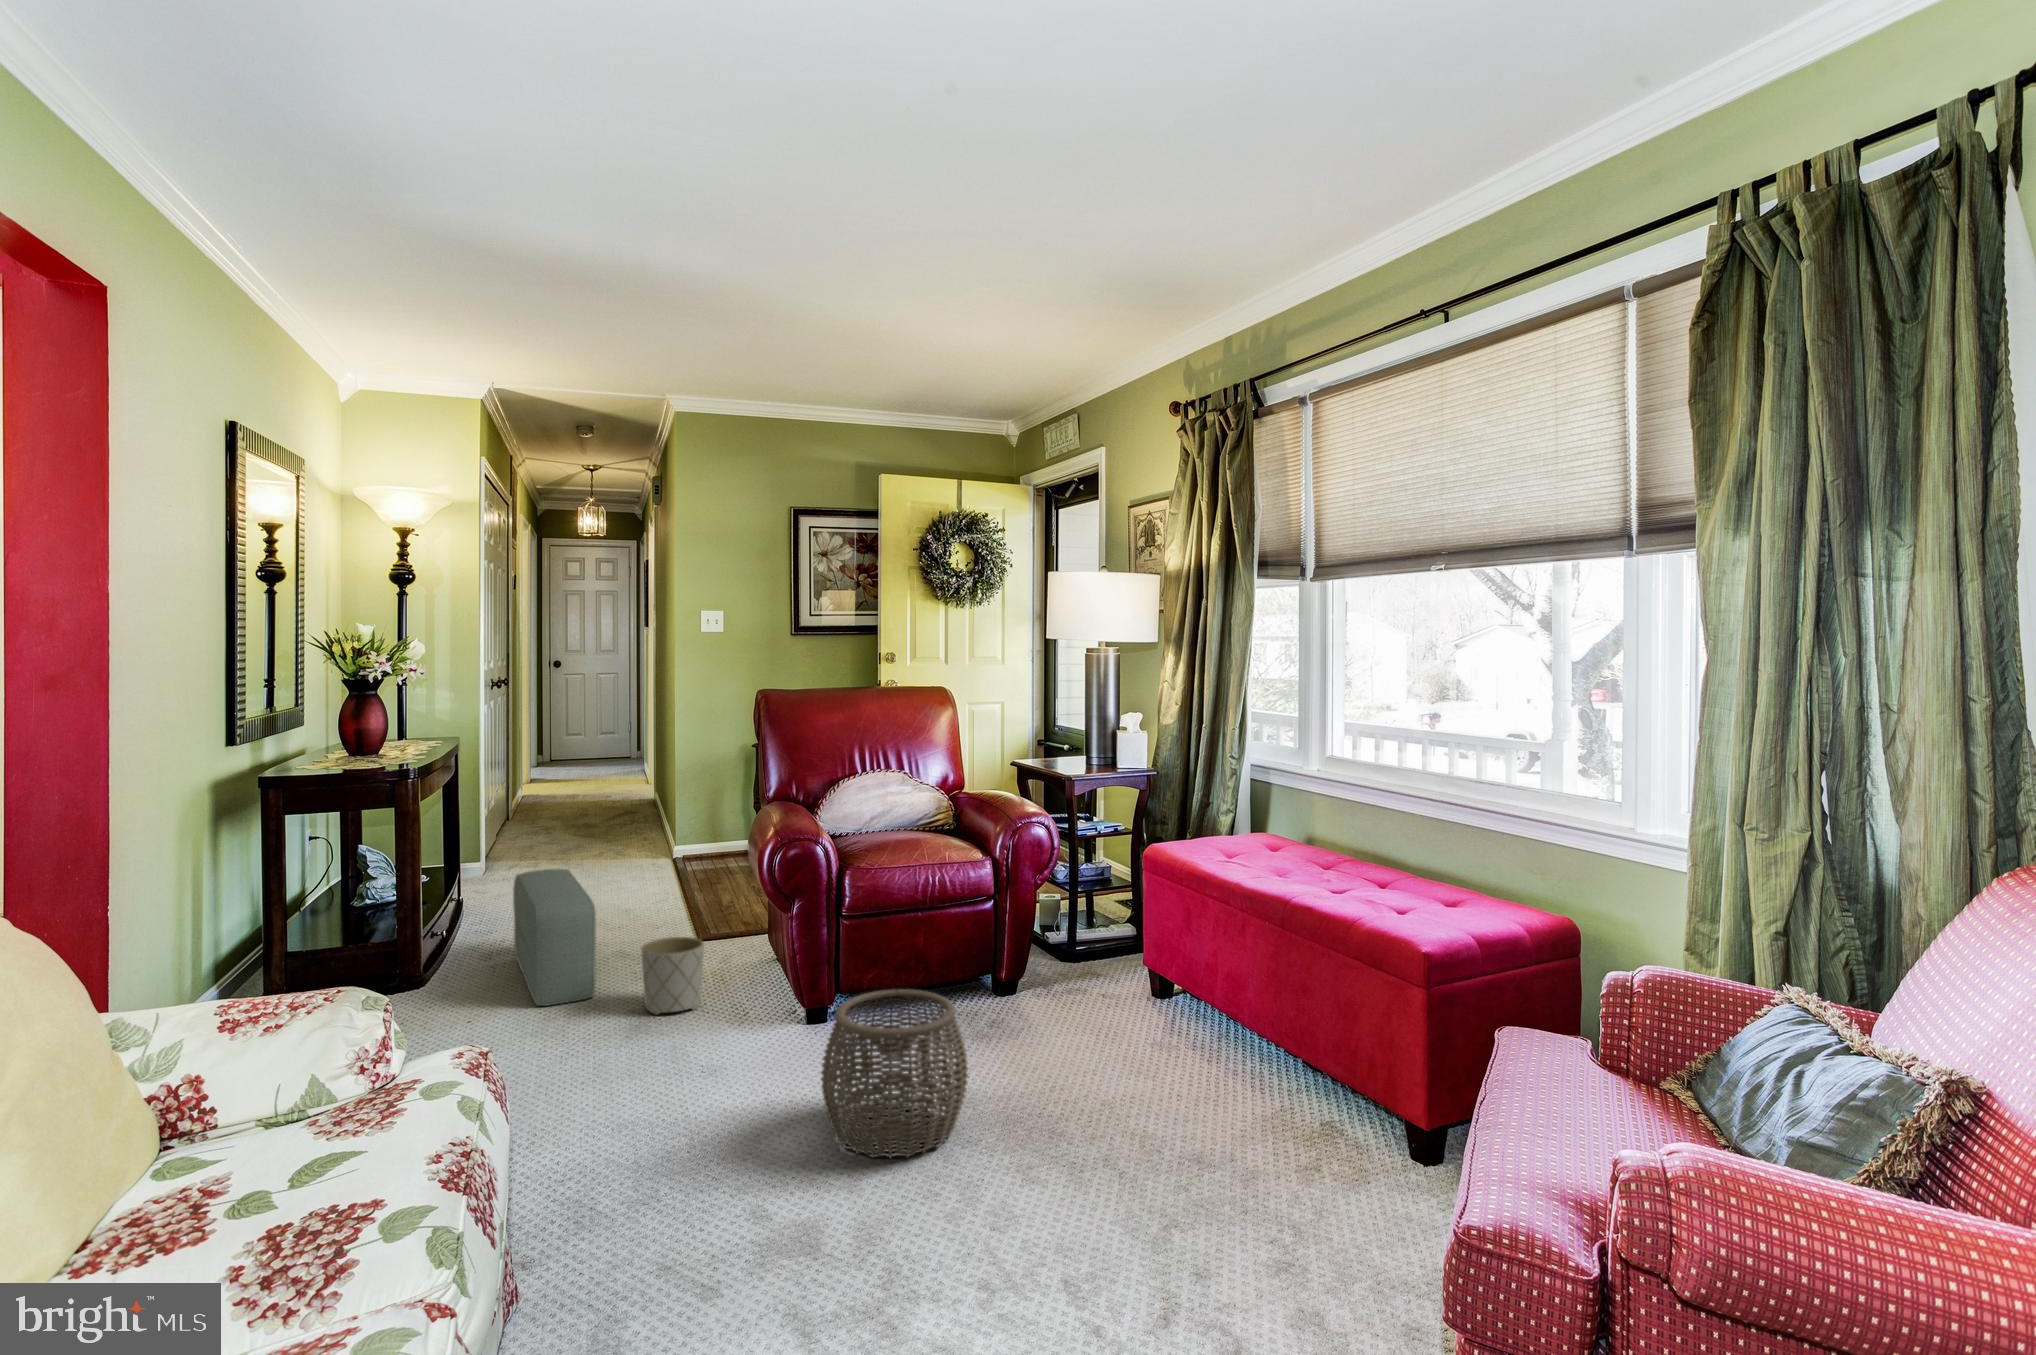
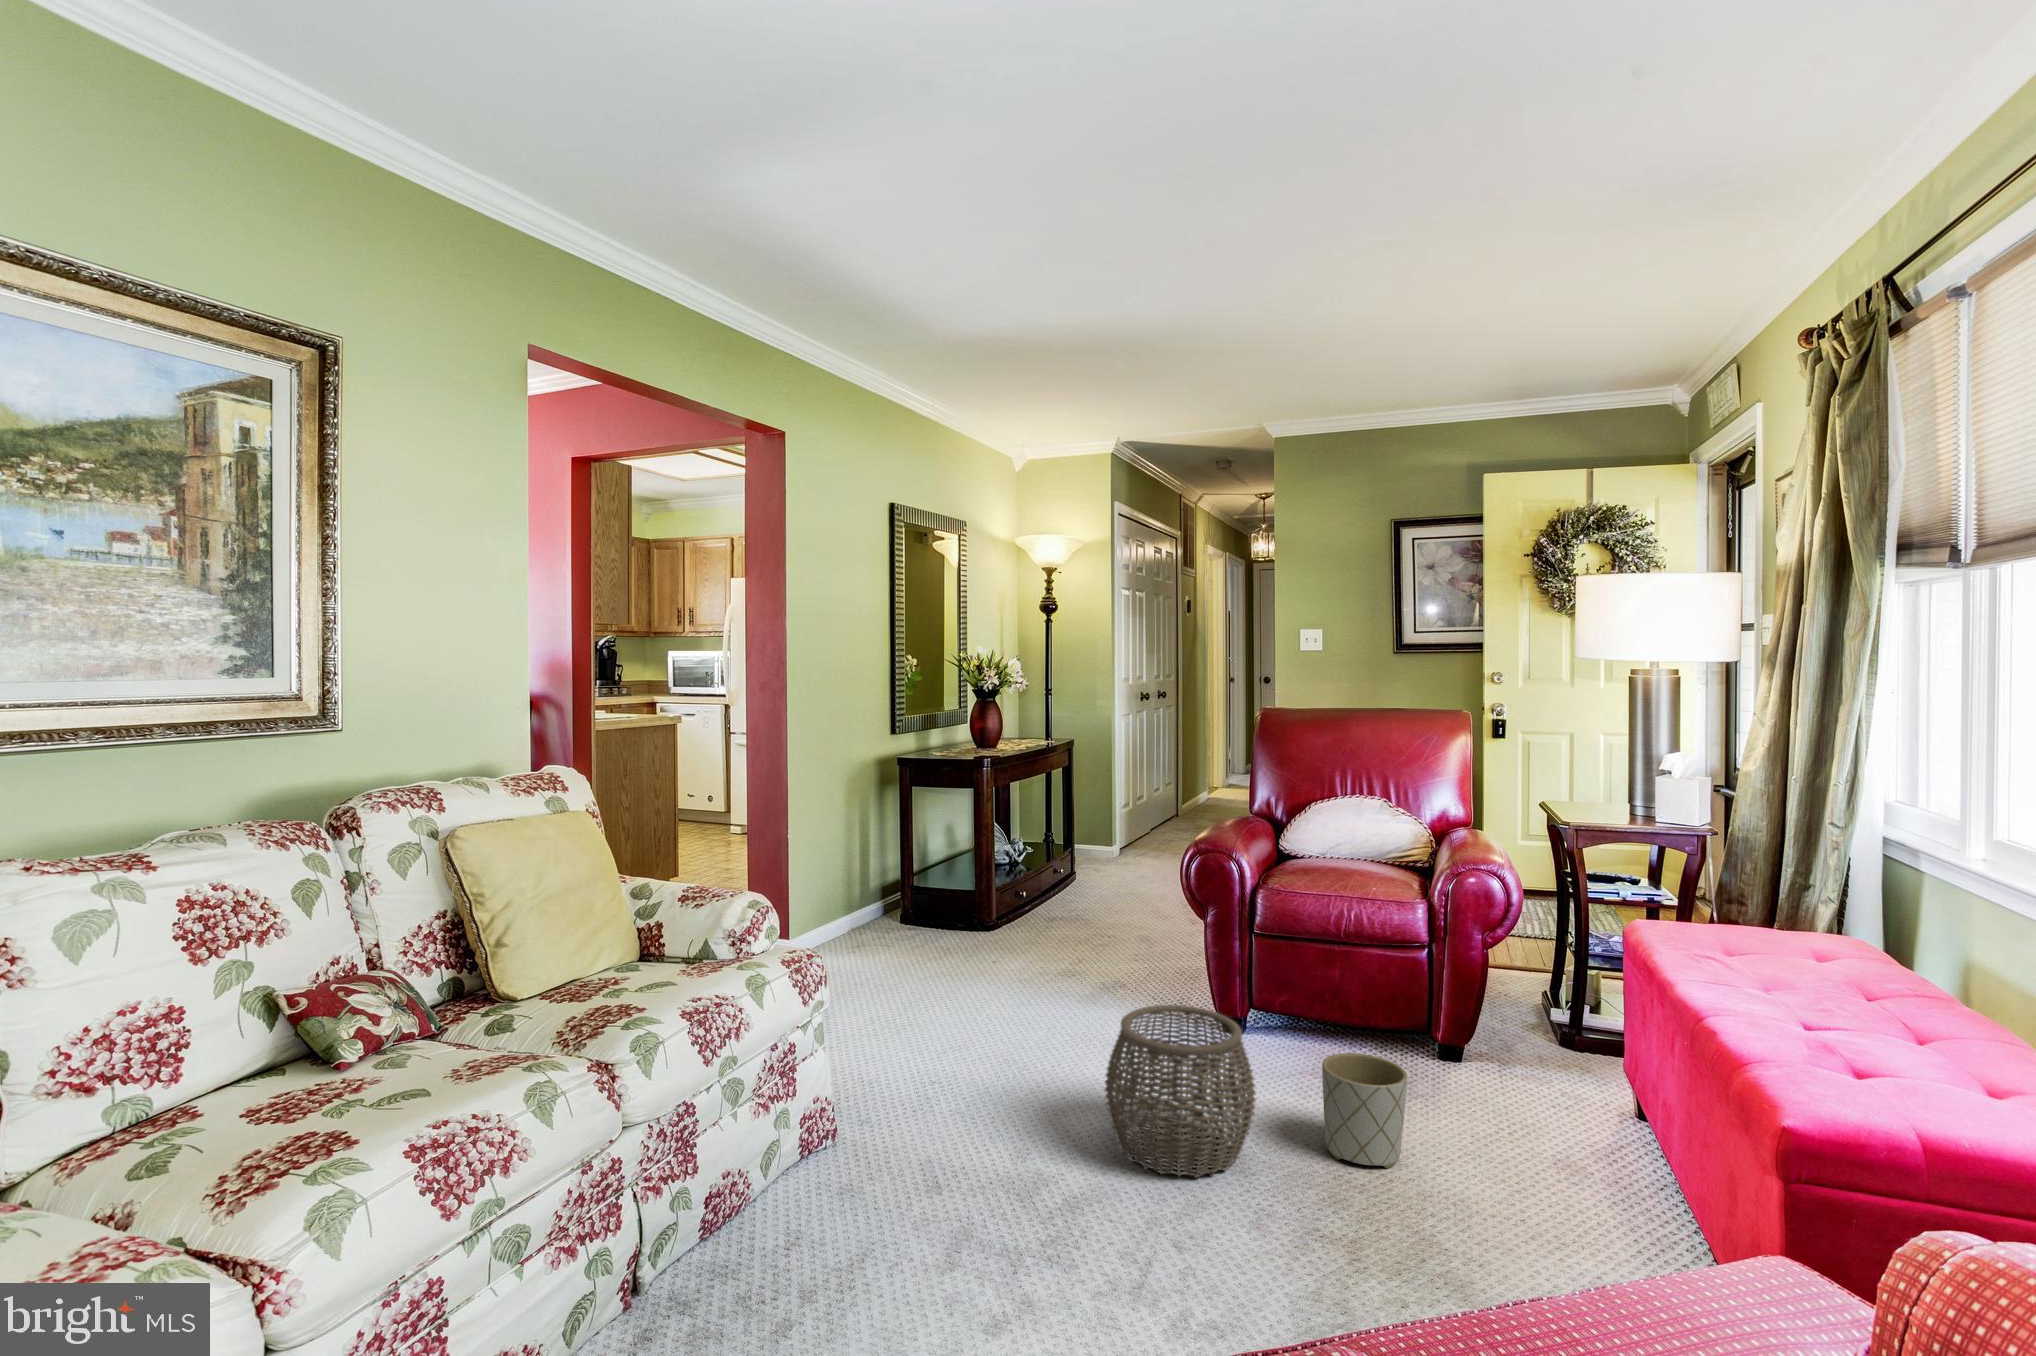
pouf: present [513,869,596,1006] -> none [1039,850,1109,964]
planter: present [641,937,704,1015] -> present [1322,1053,1407,1168]

